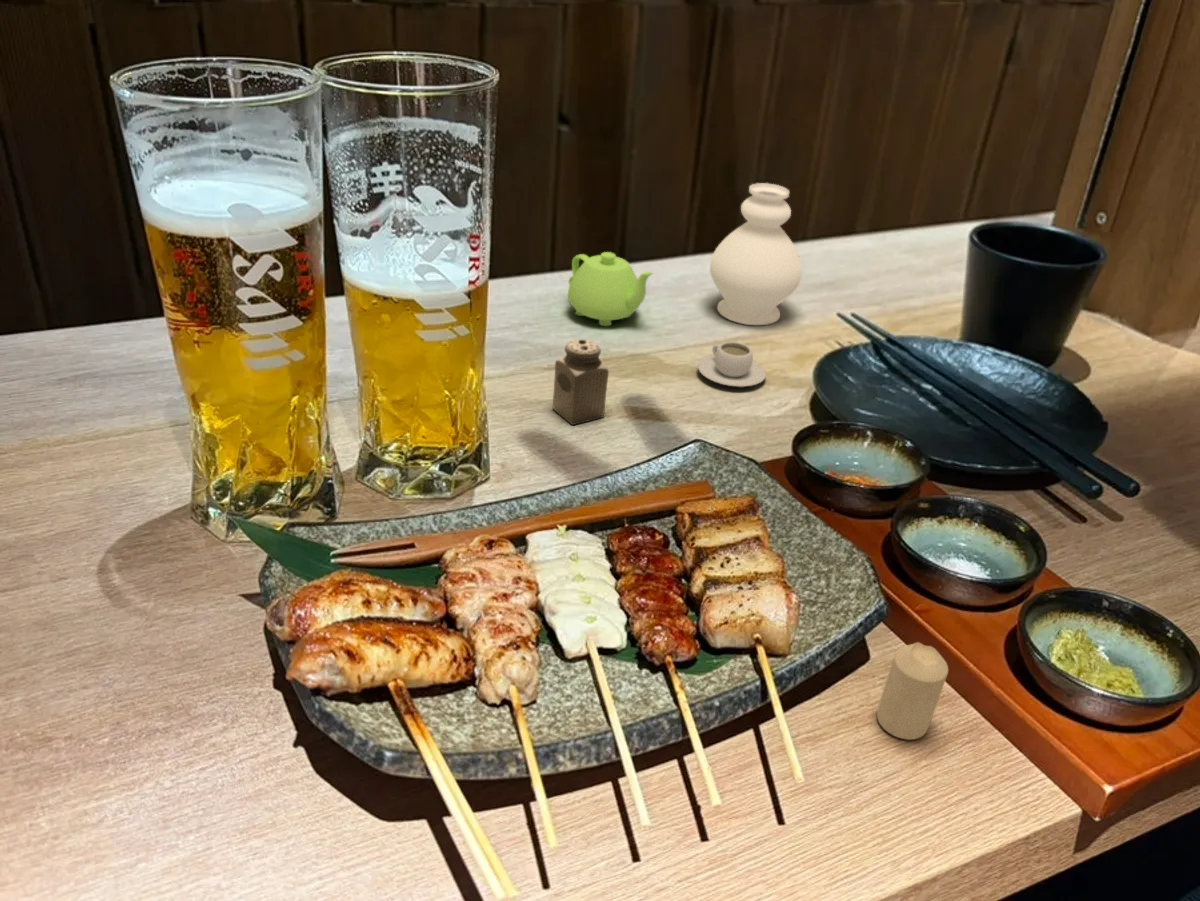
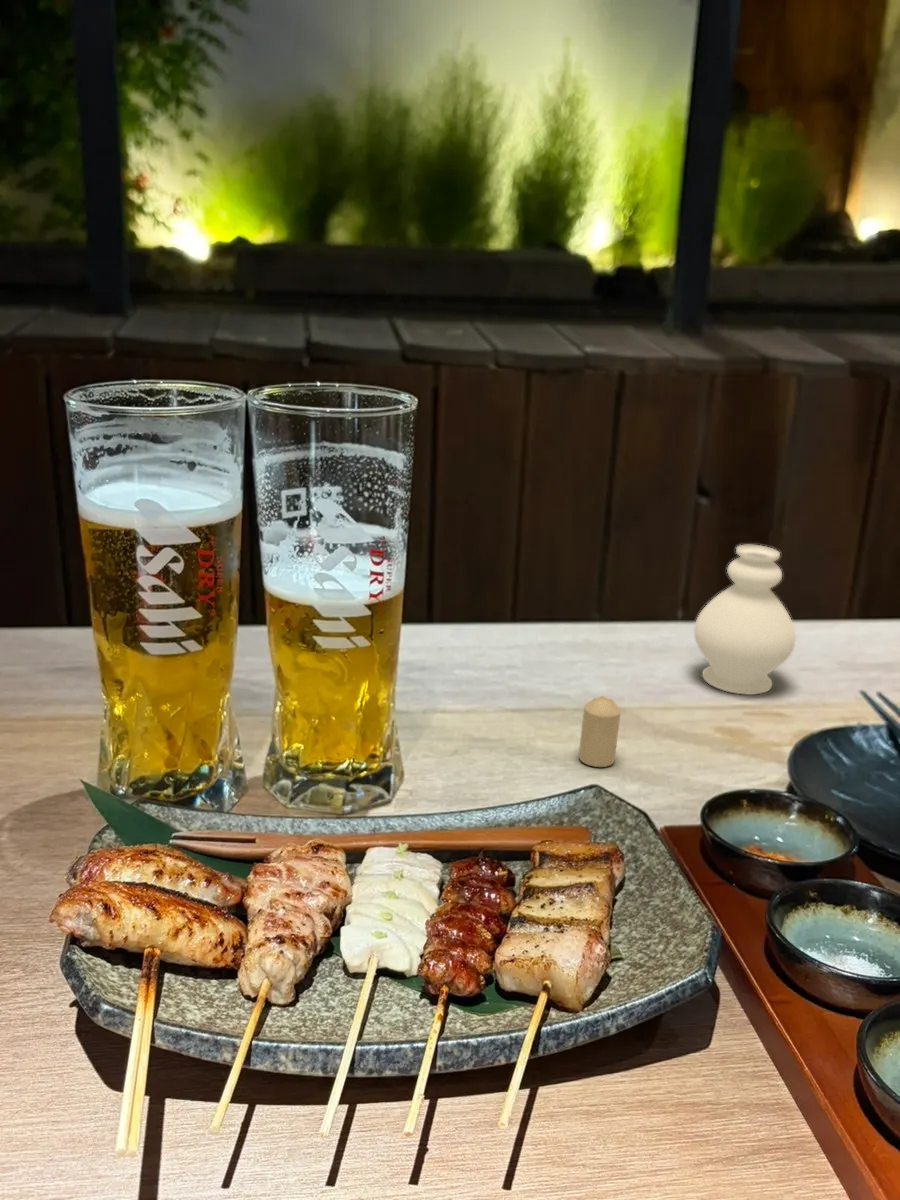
teapot: present [568,252,653,326] -> none [539,602,621,677]
salt shaker: present [553,340,608,425] -> none [476,675,530,762]
teacup: present [698,342,766,387] -> none [648,701,723,750]
candle: present [877,642,948,740] -> present [579,696,621,767]

